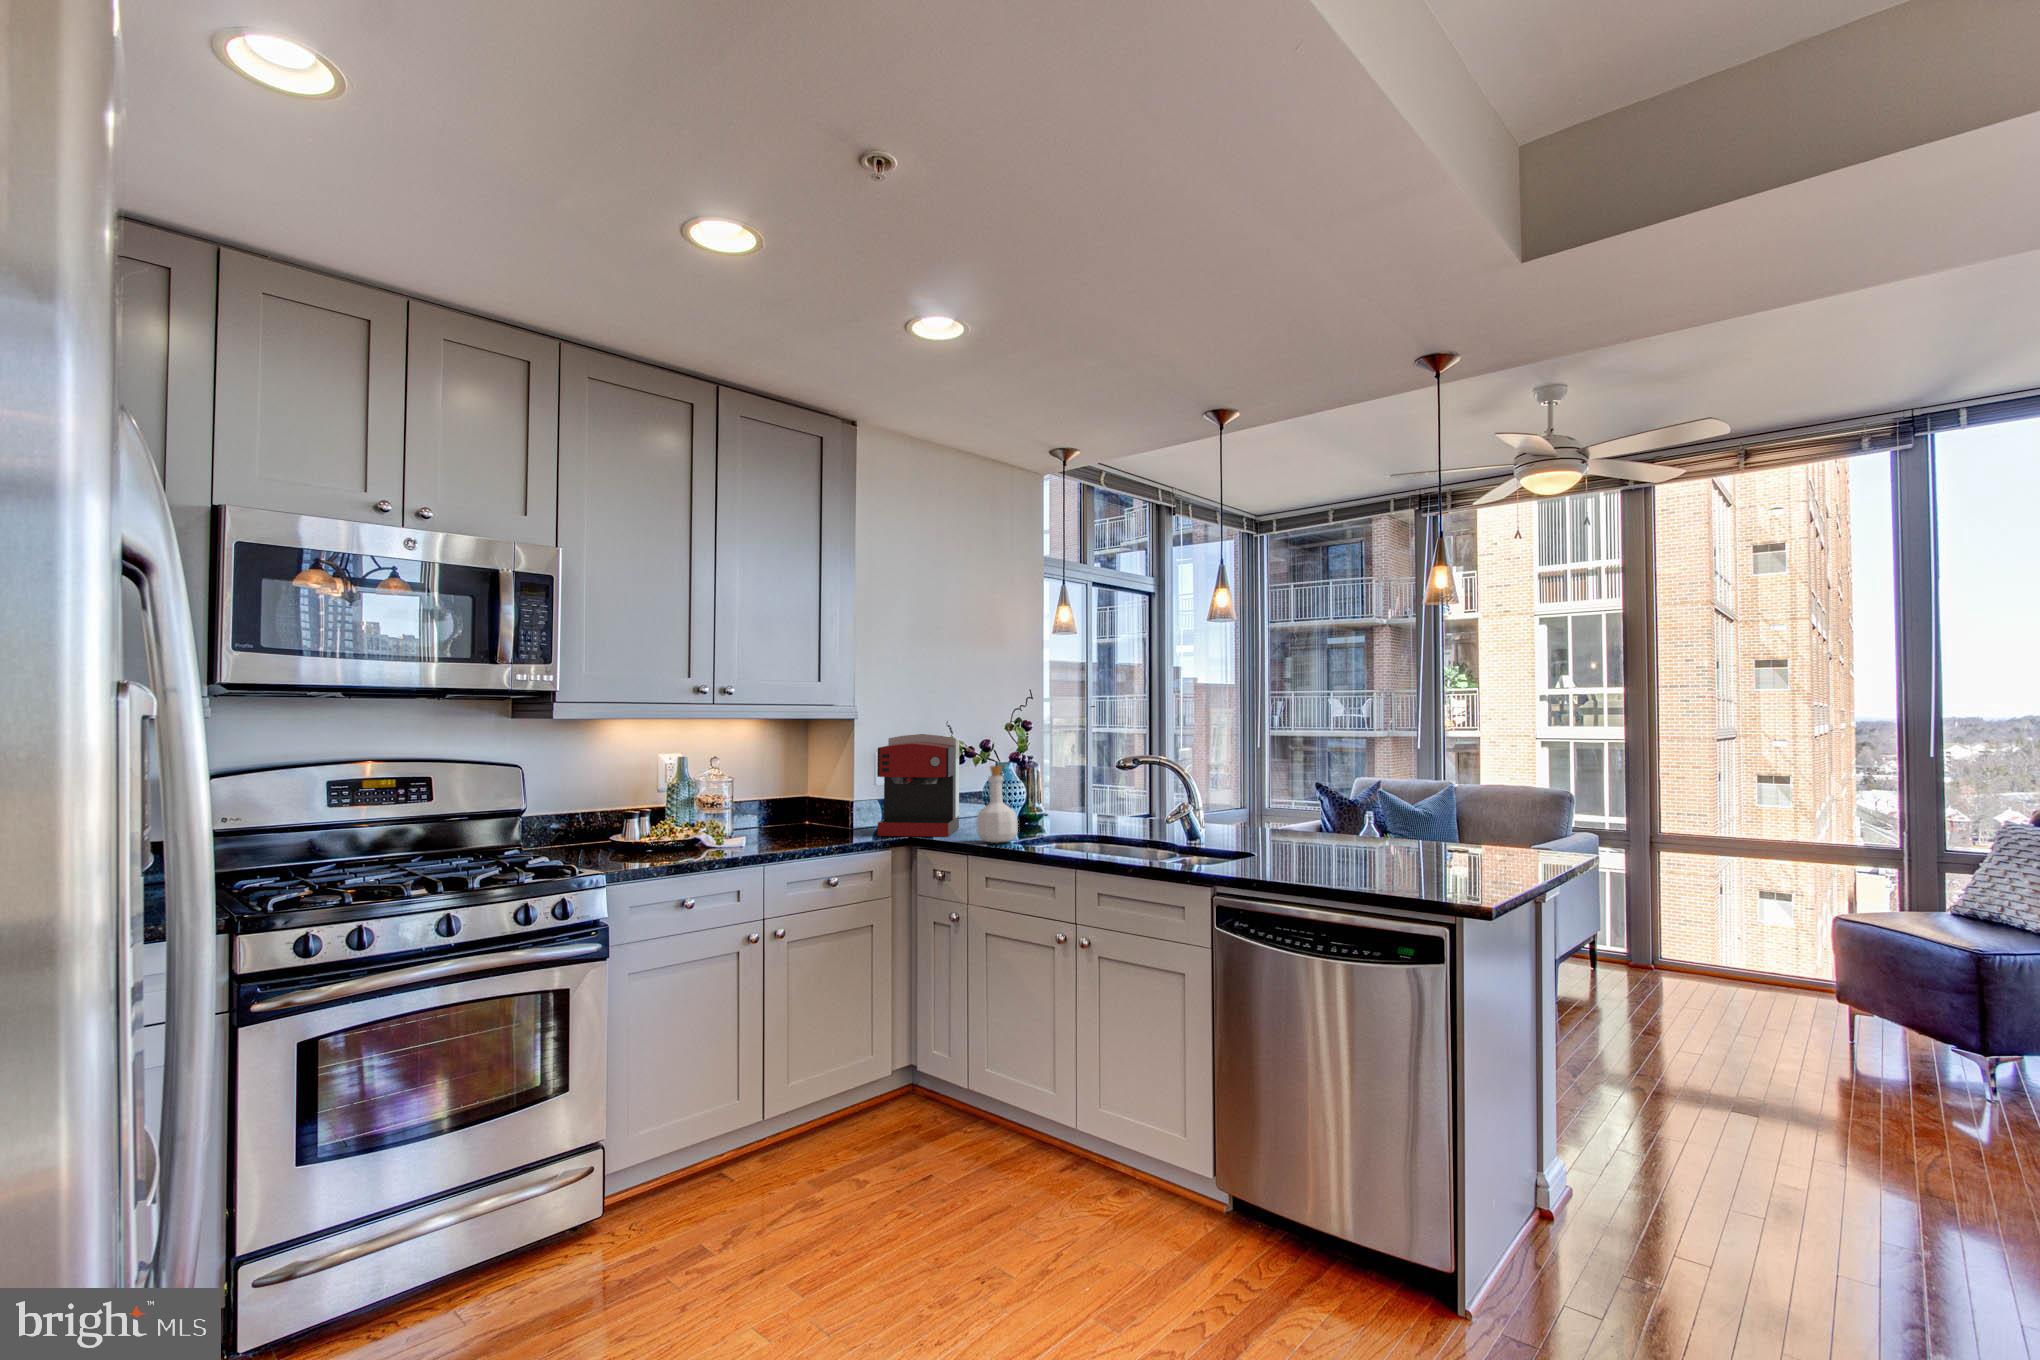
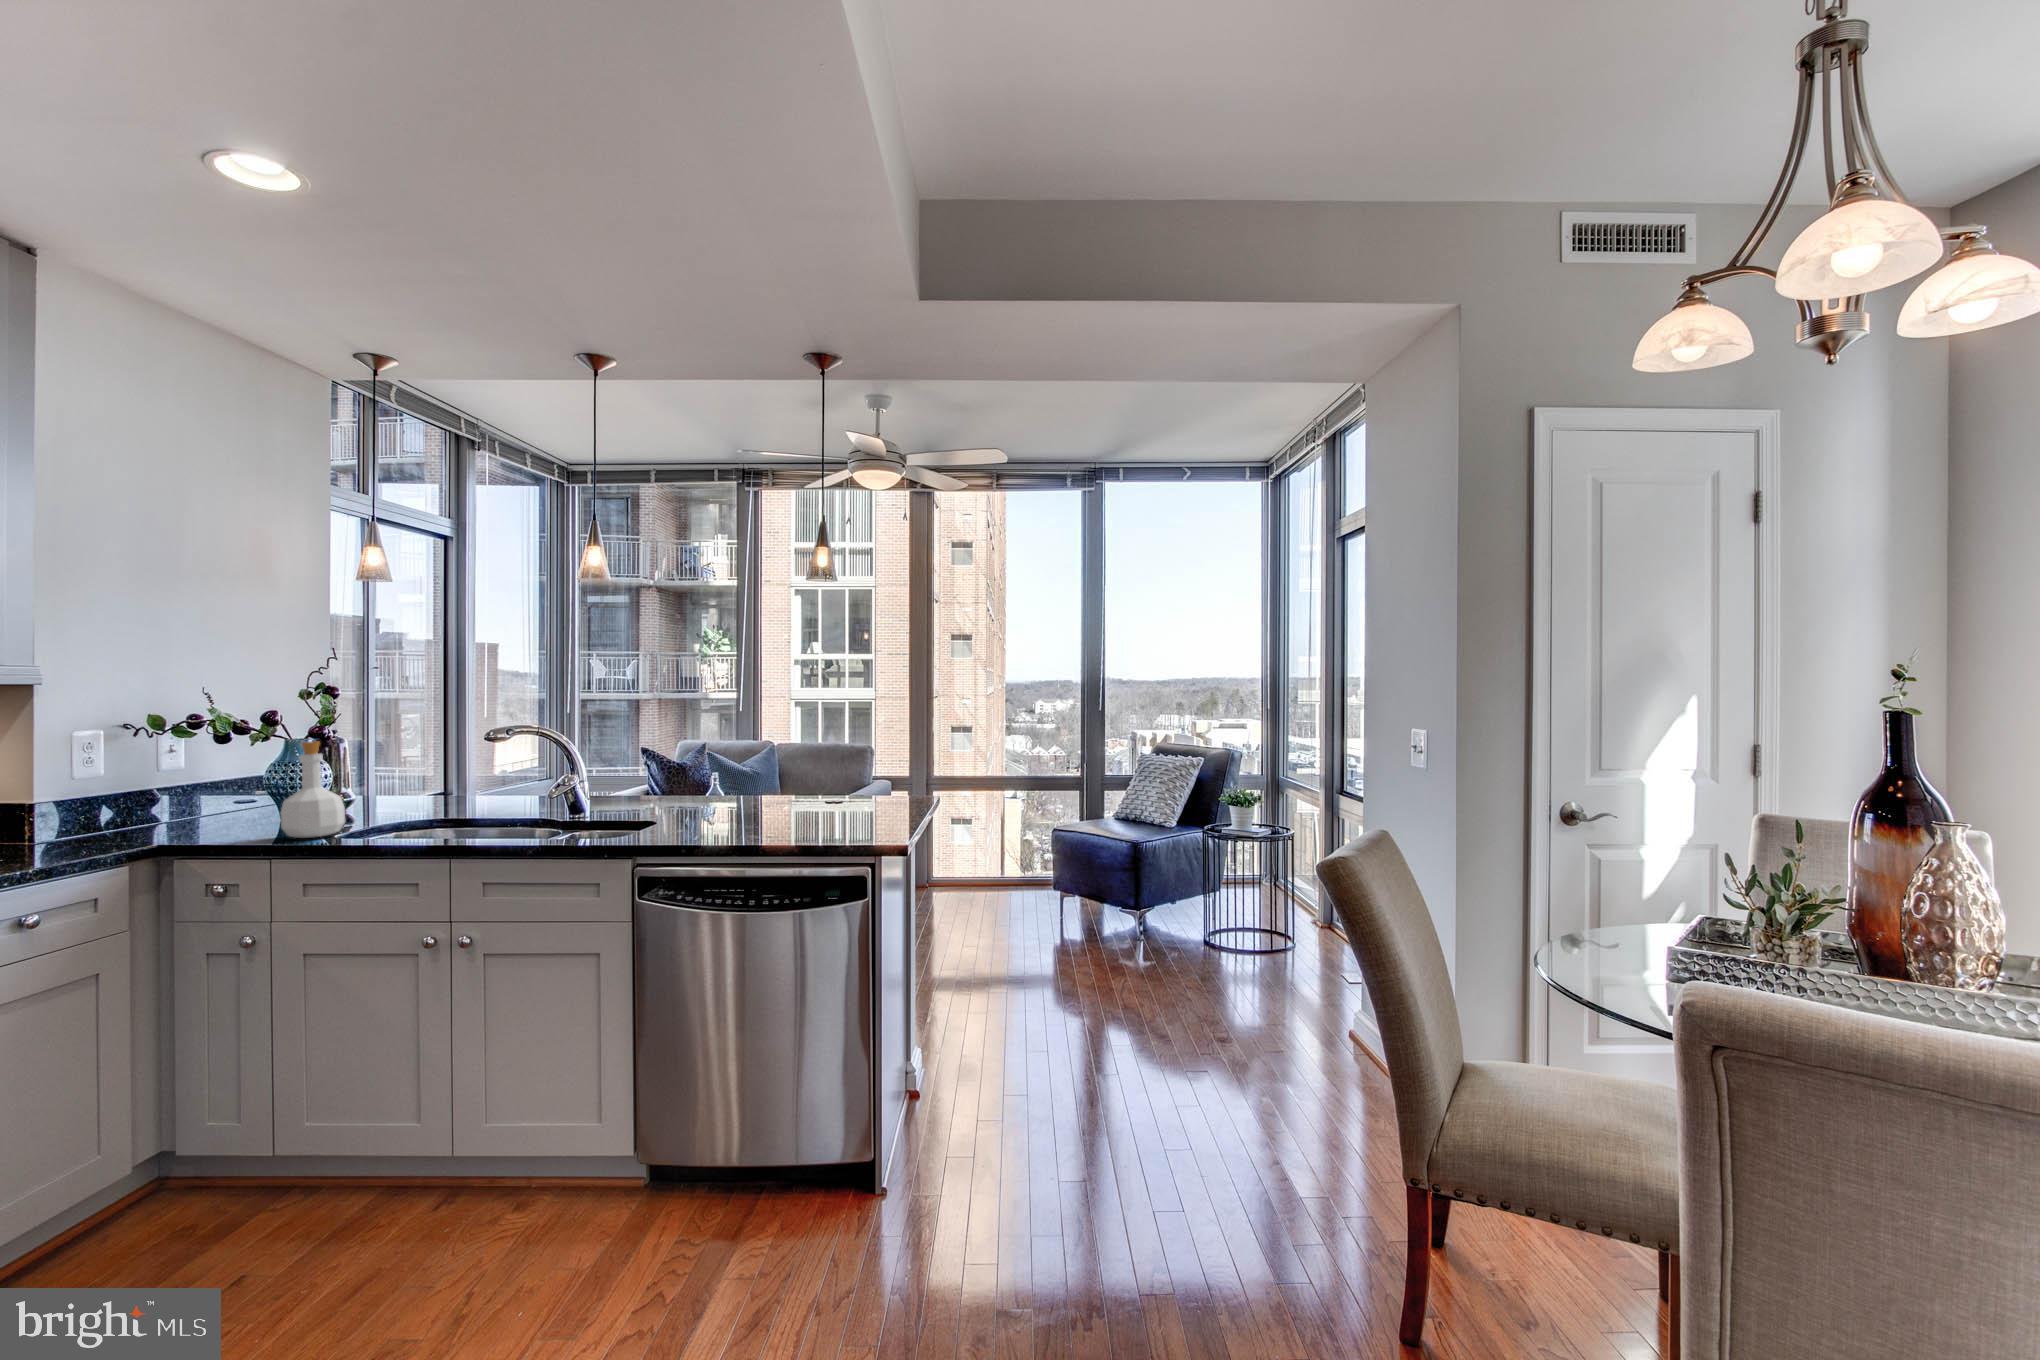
coffee maker: present [877,734,959,837] -> none [99,703,229,845]

